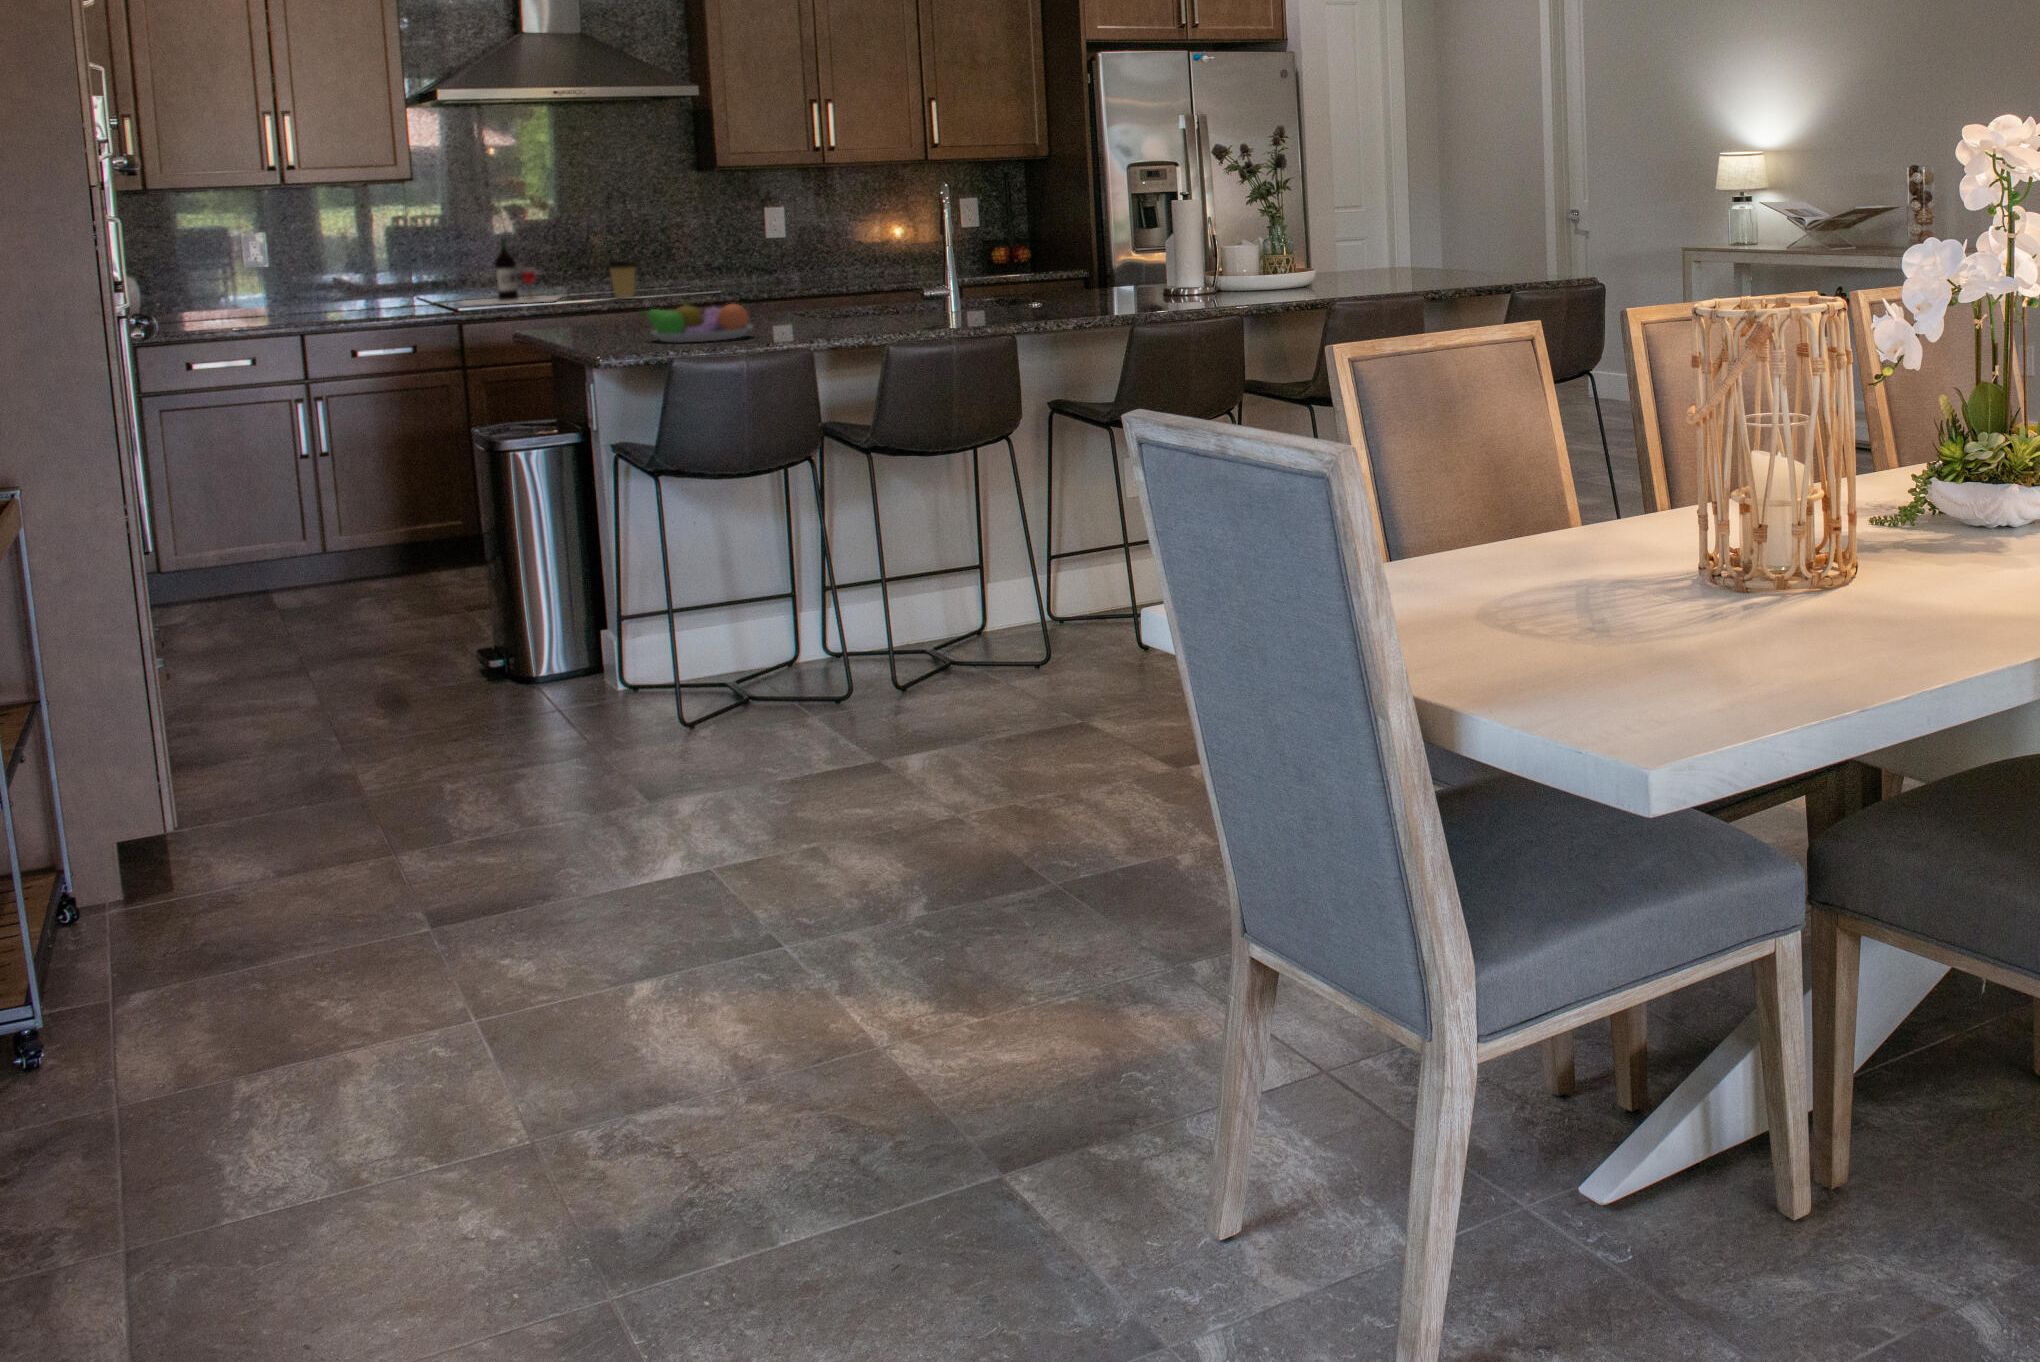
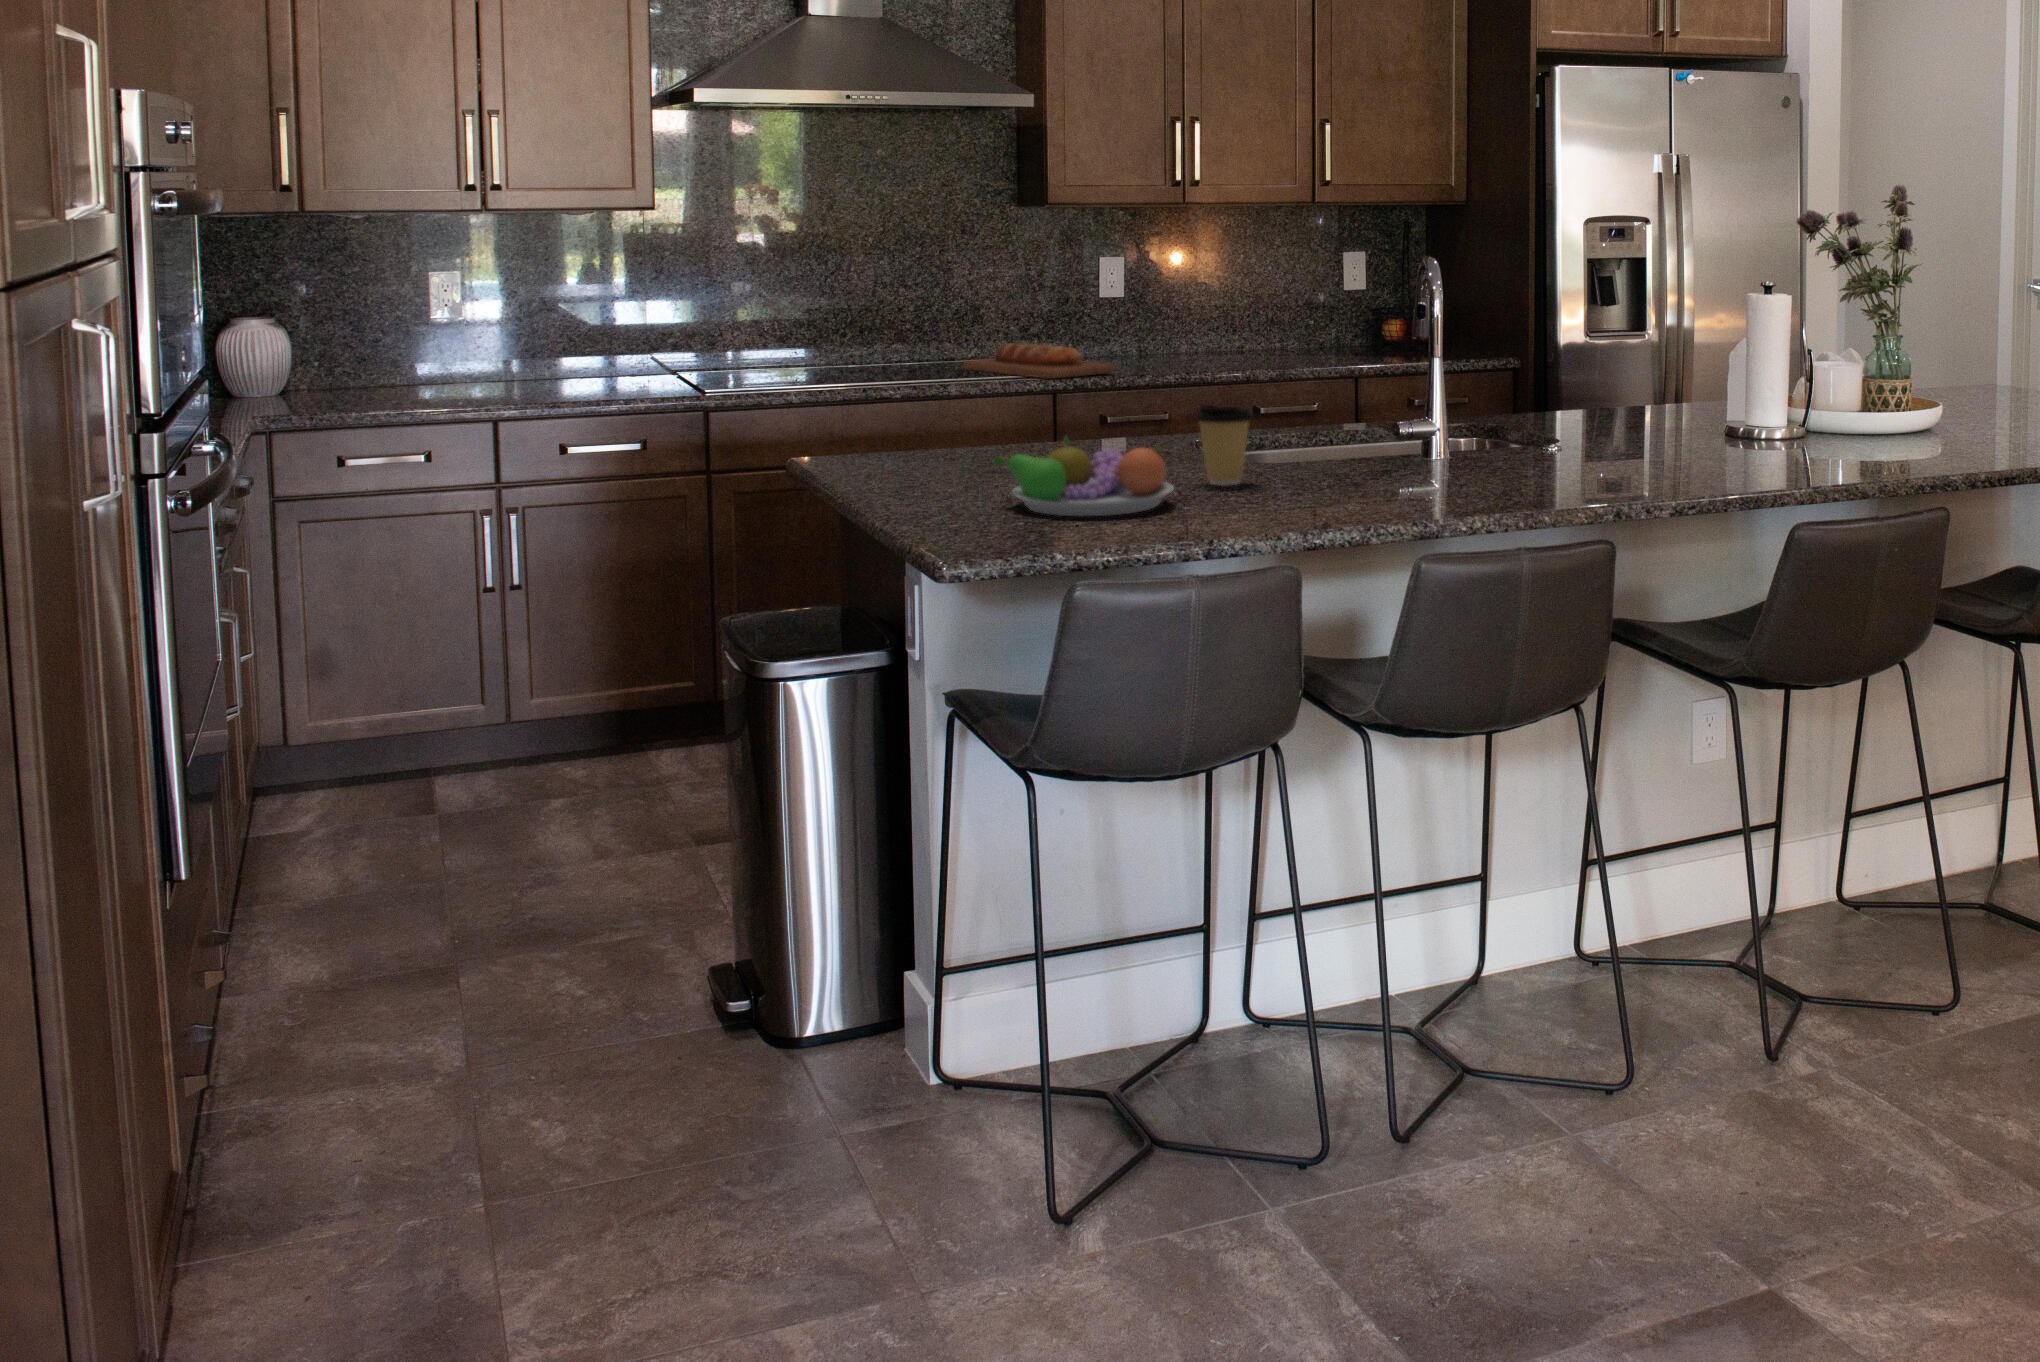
wine bottle: present [460,239,560,306] -> none [691,291,843,384]
coffee cup: present [608,261,636,299] -> present [1195,405,1253,486]
bread loaf: none [659,272,773,295] -> present [963,343,1114,379]

